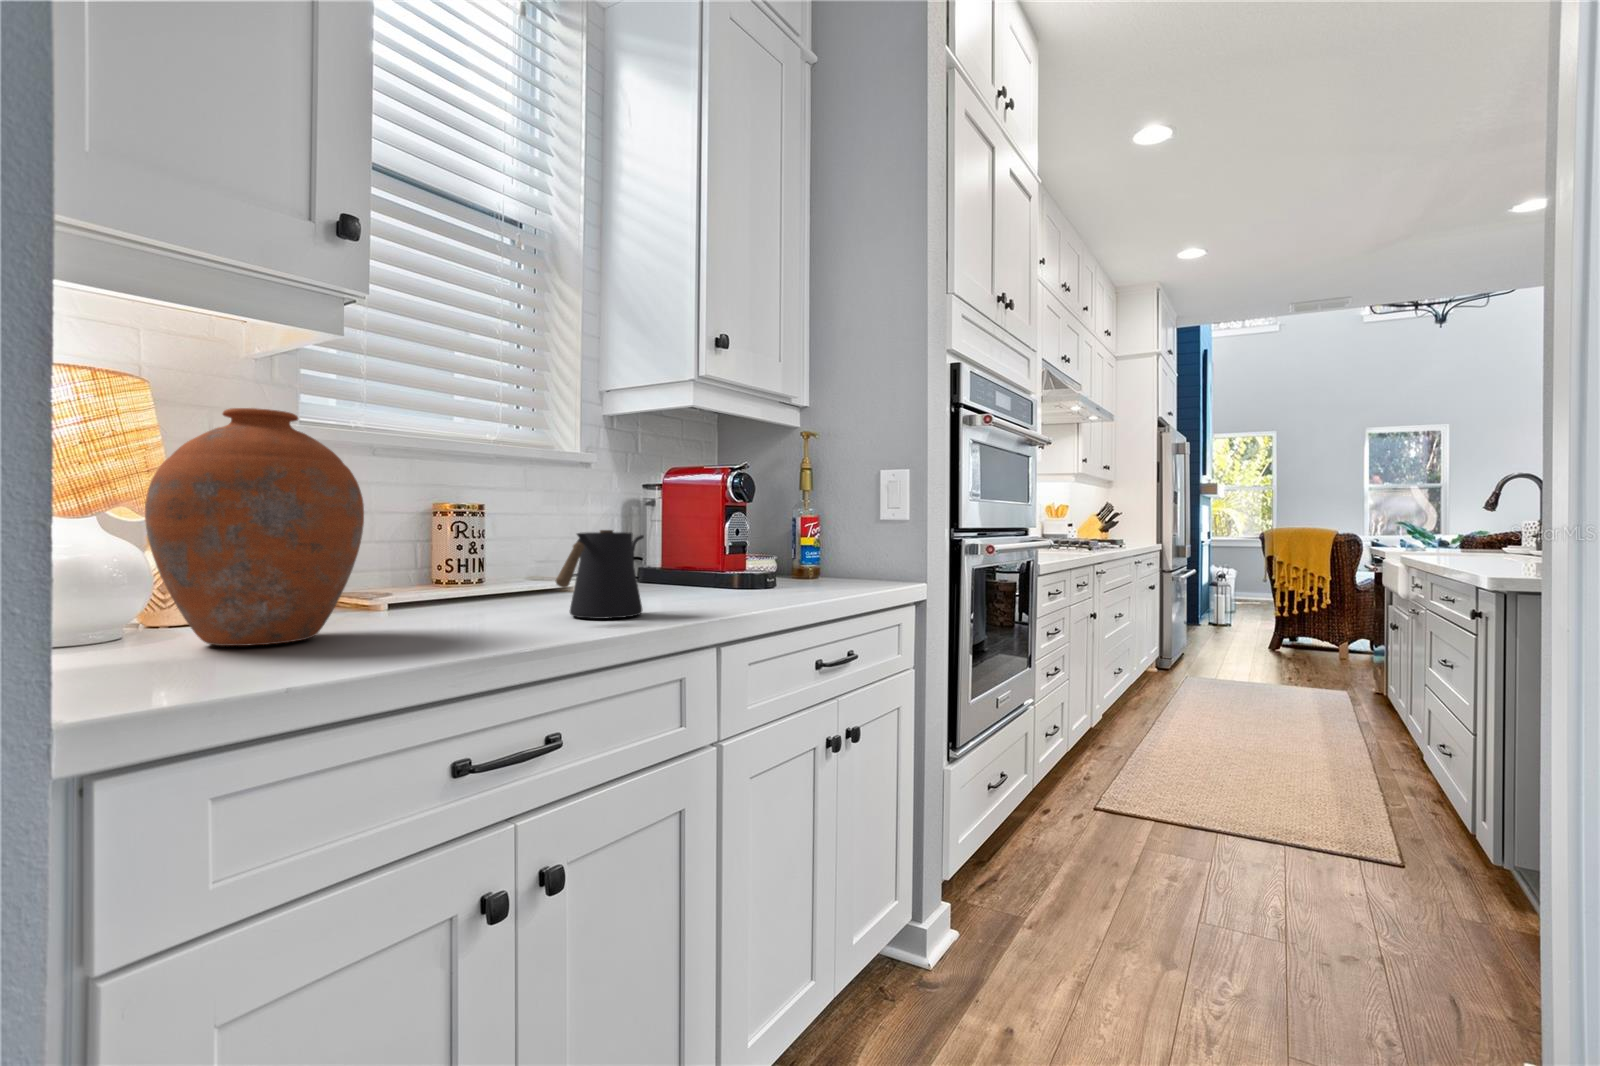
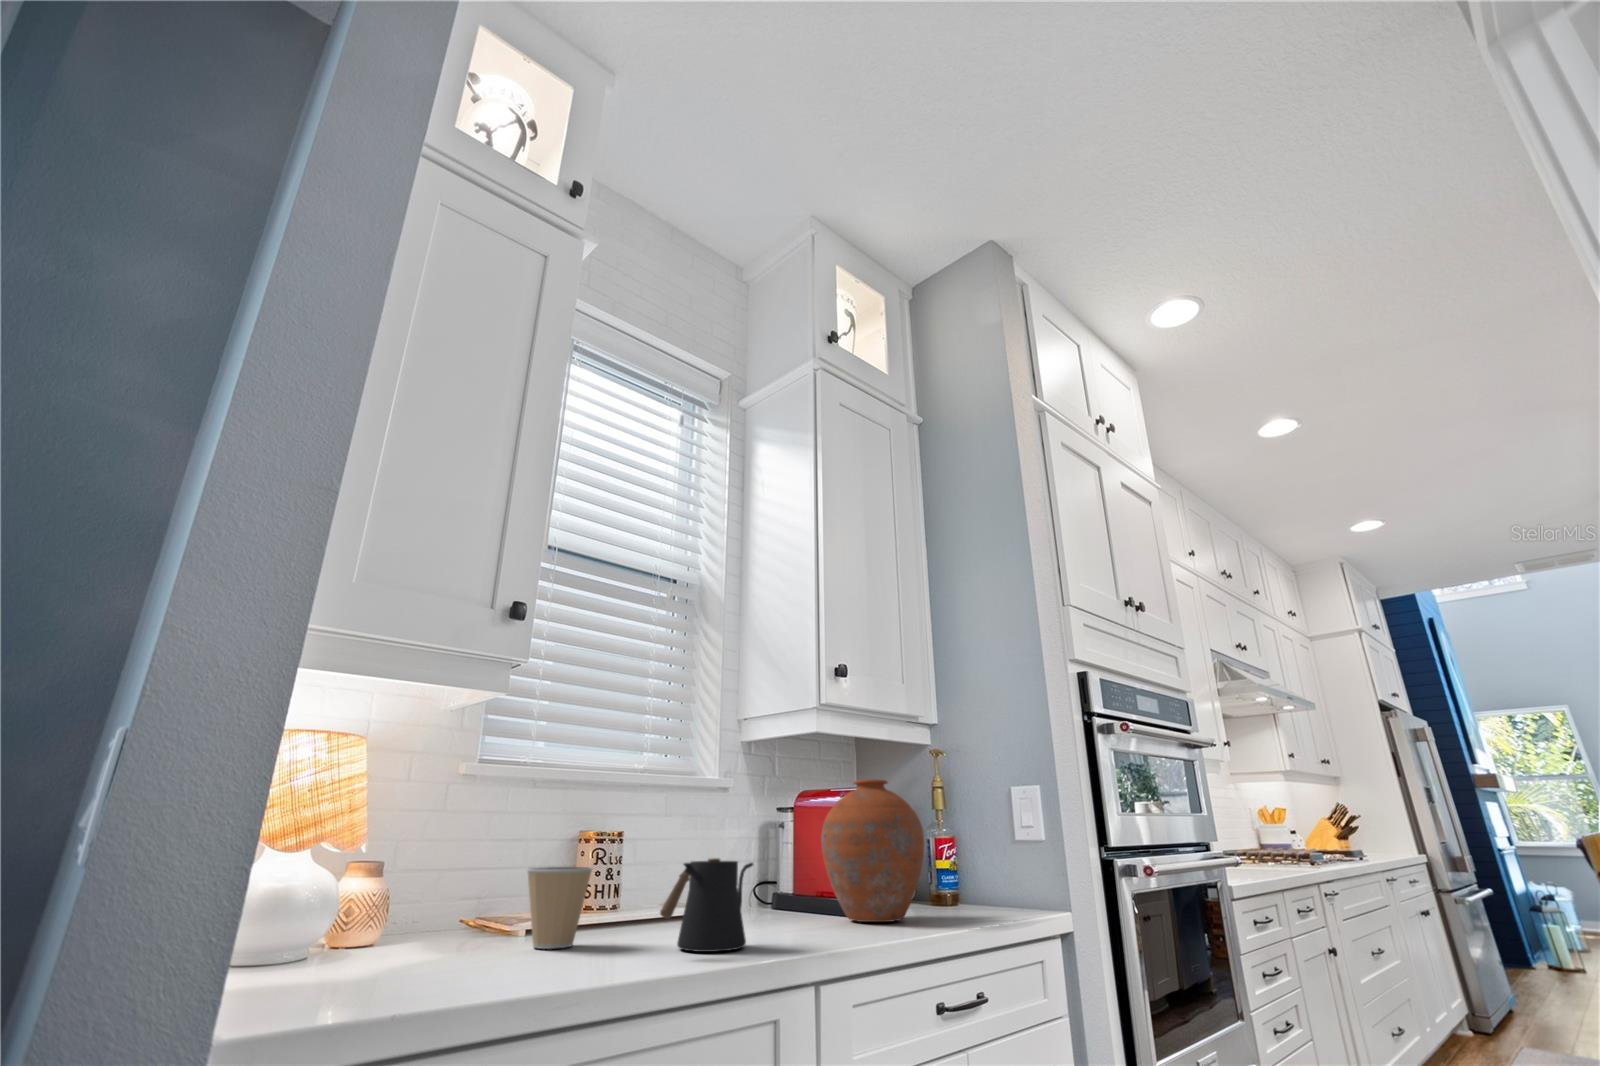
vase: present [145,408,364,646] -> present [821,779,924,922]
coffee cup: none [387,538,466,619] -> present [527,867,592,949]

